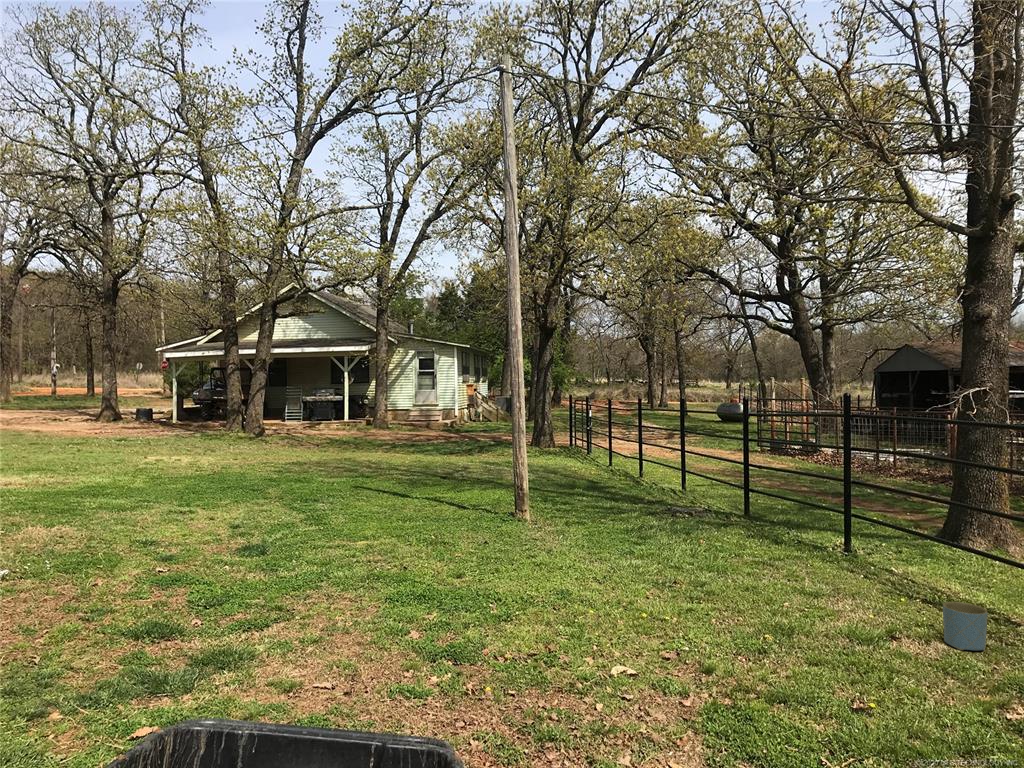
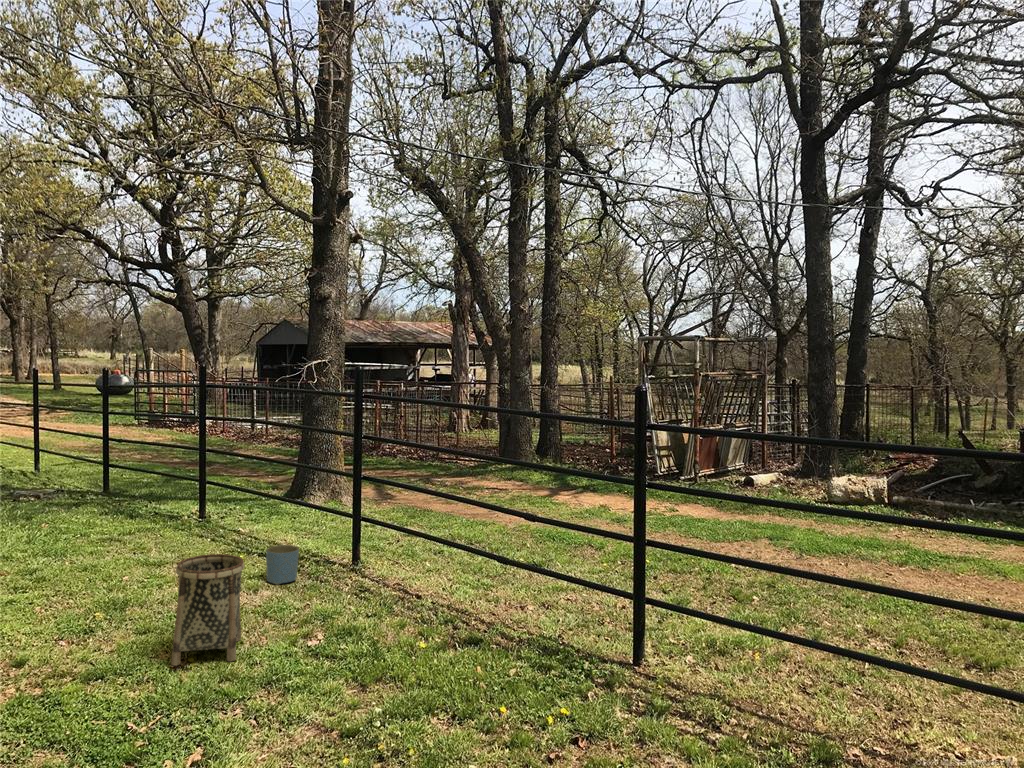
basket: none [852,600,934,735] -> present [171,554,245,665]

